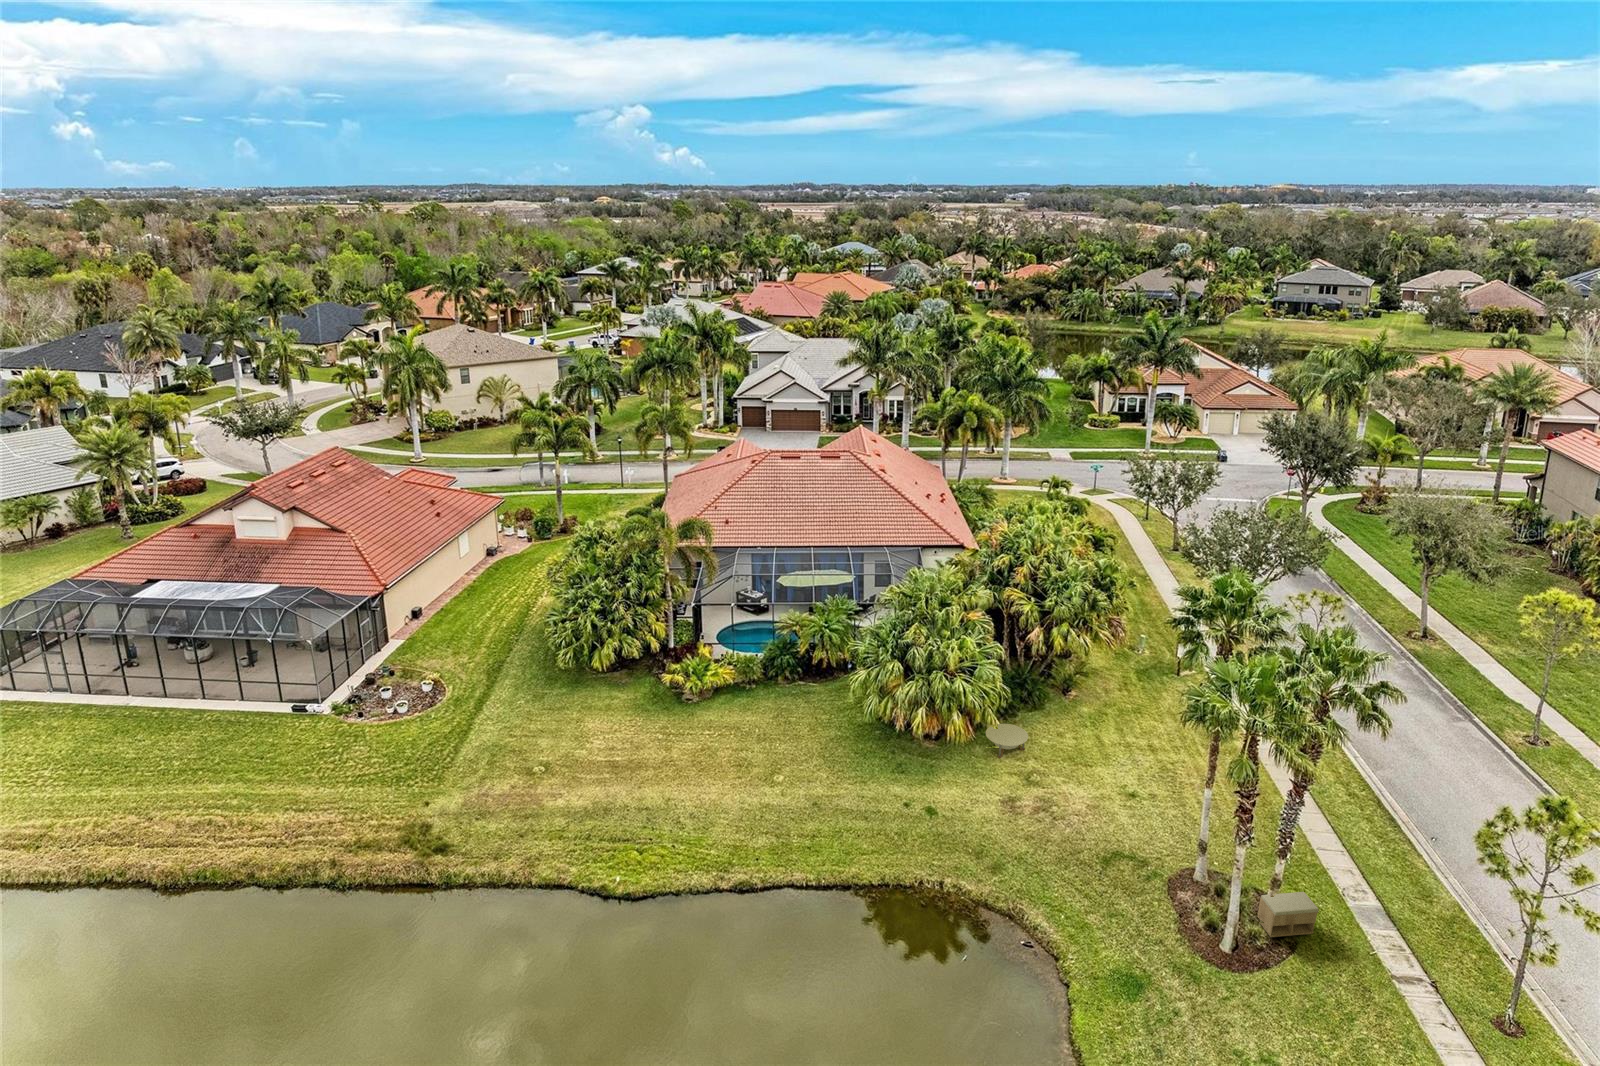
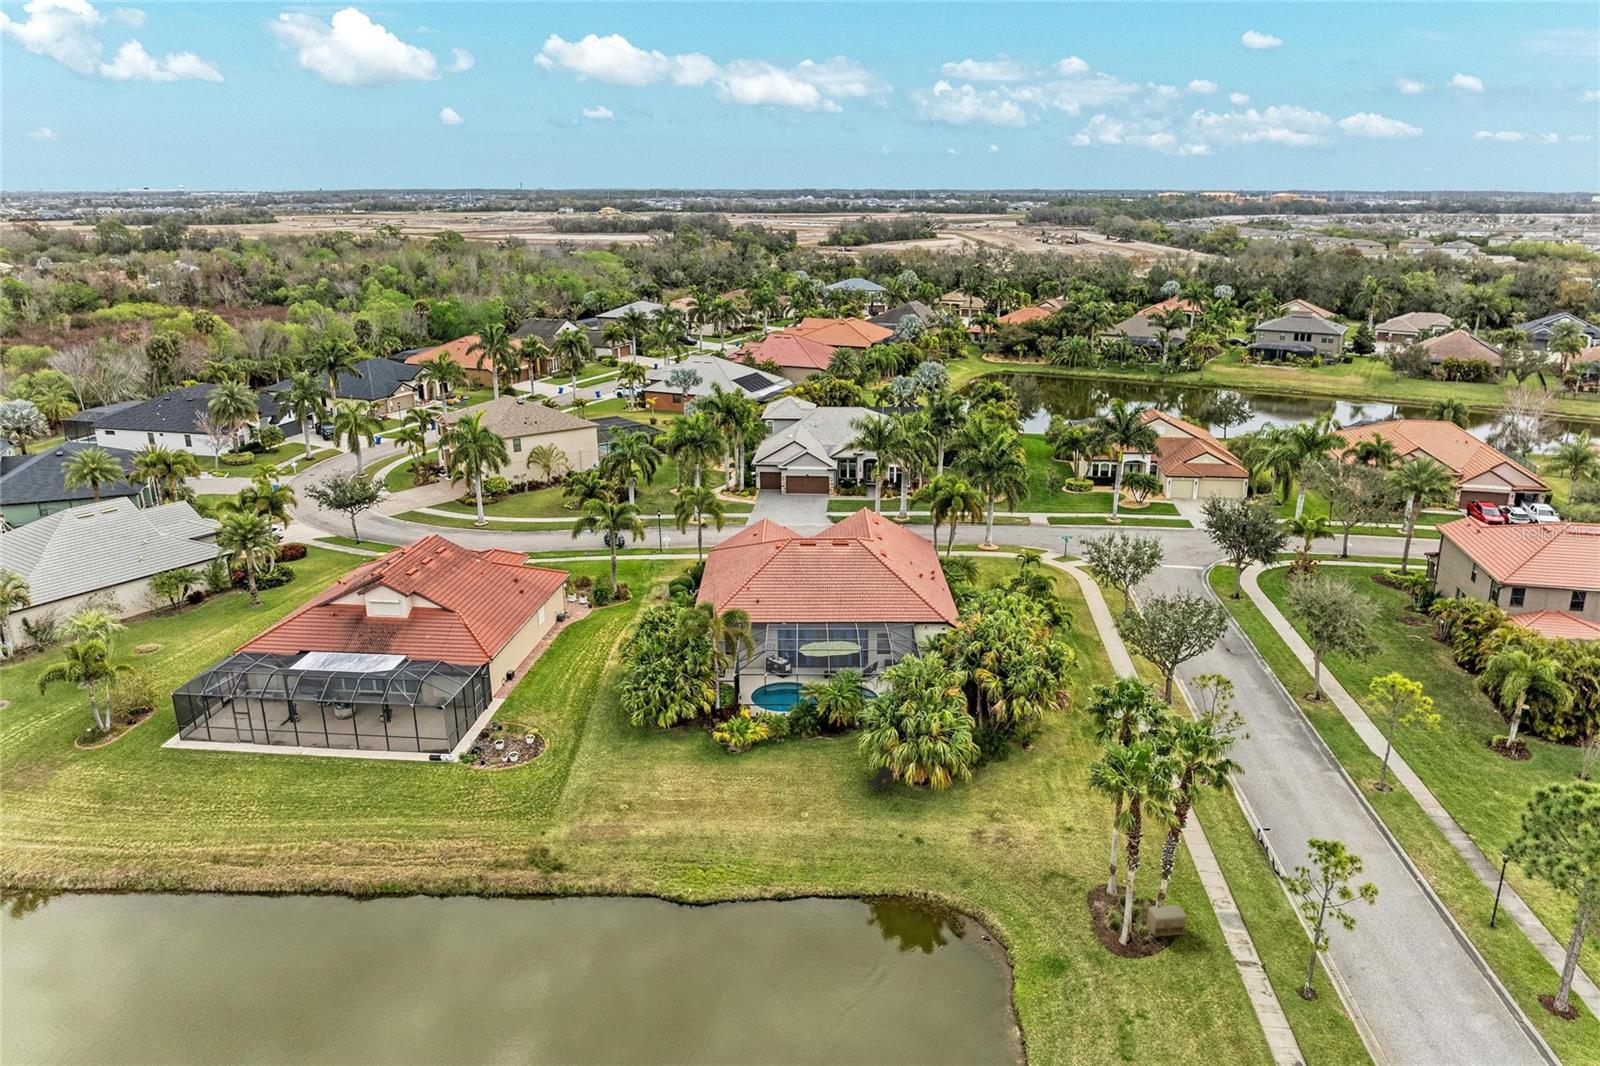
lounge chair: none [861,707,900,754] -> present [867,766,895,794]
round table: present [986,724,1028,758] -> none [961,774,993,801]

